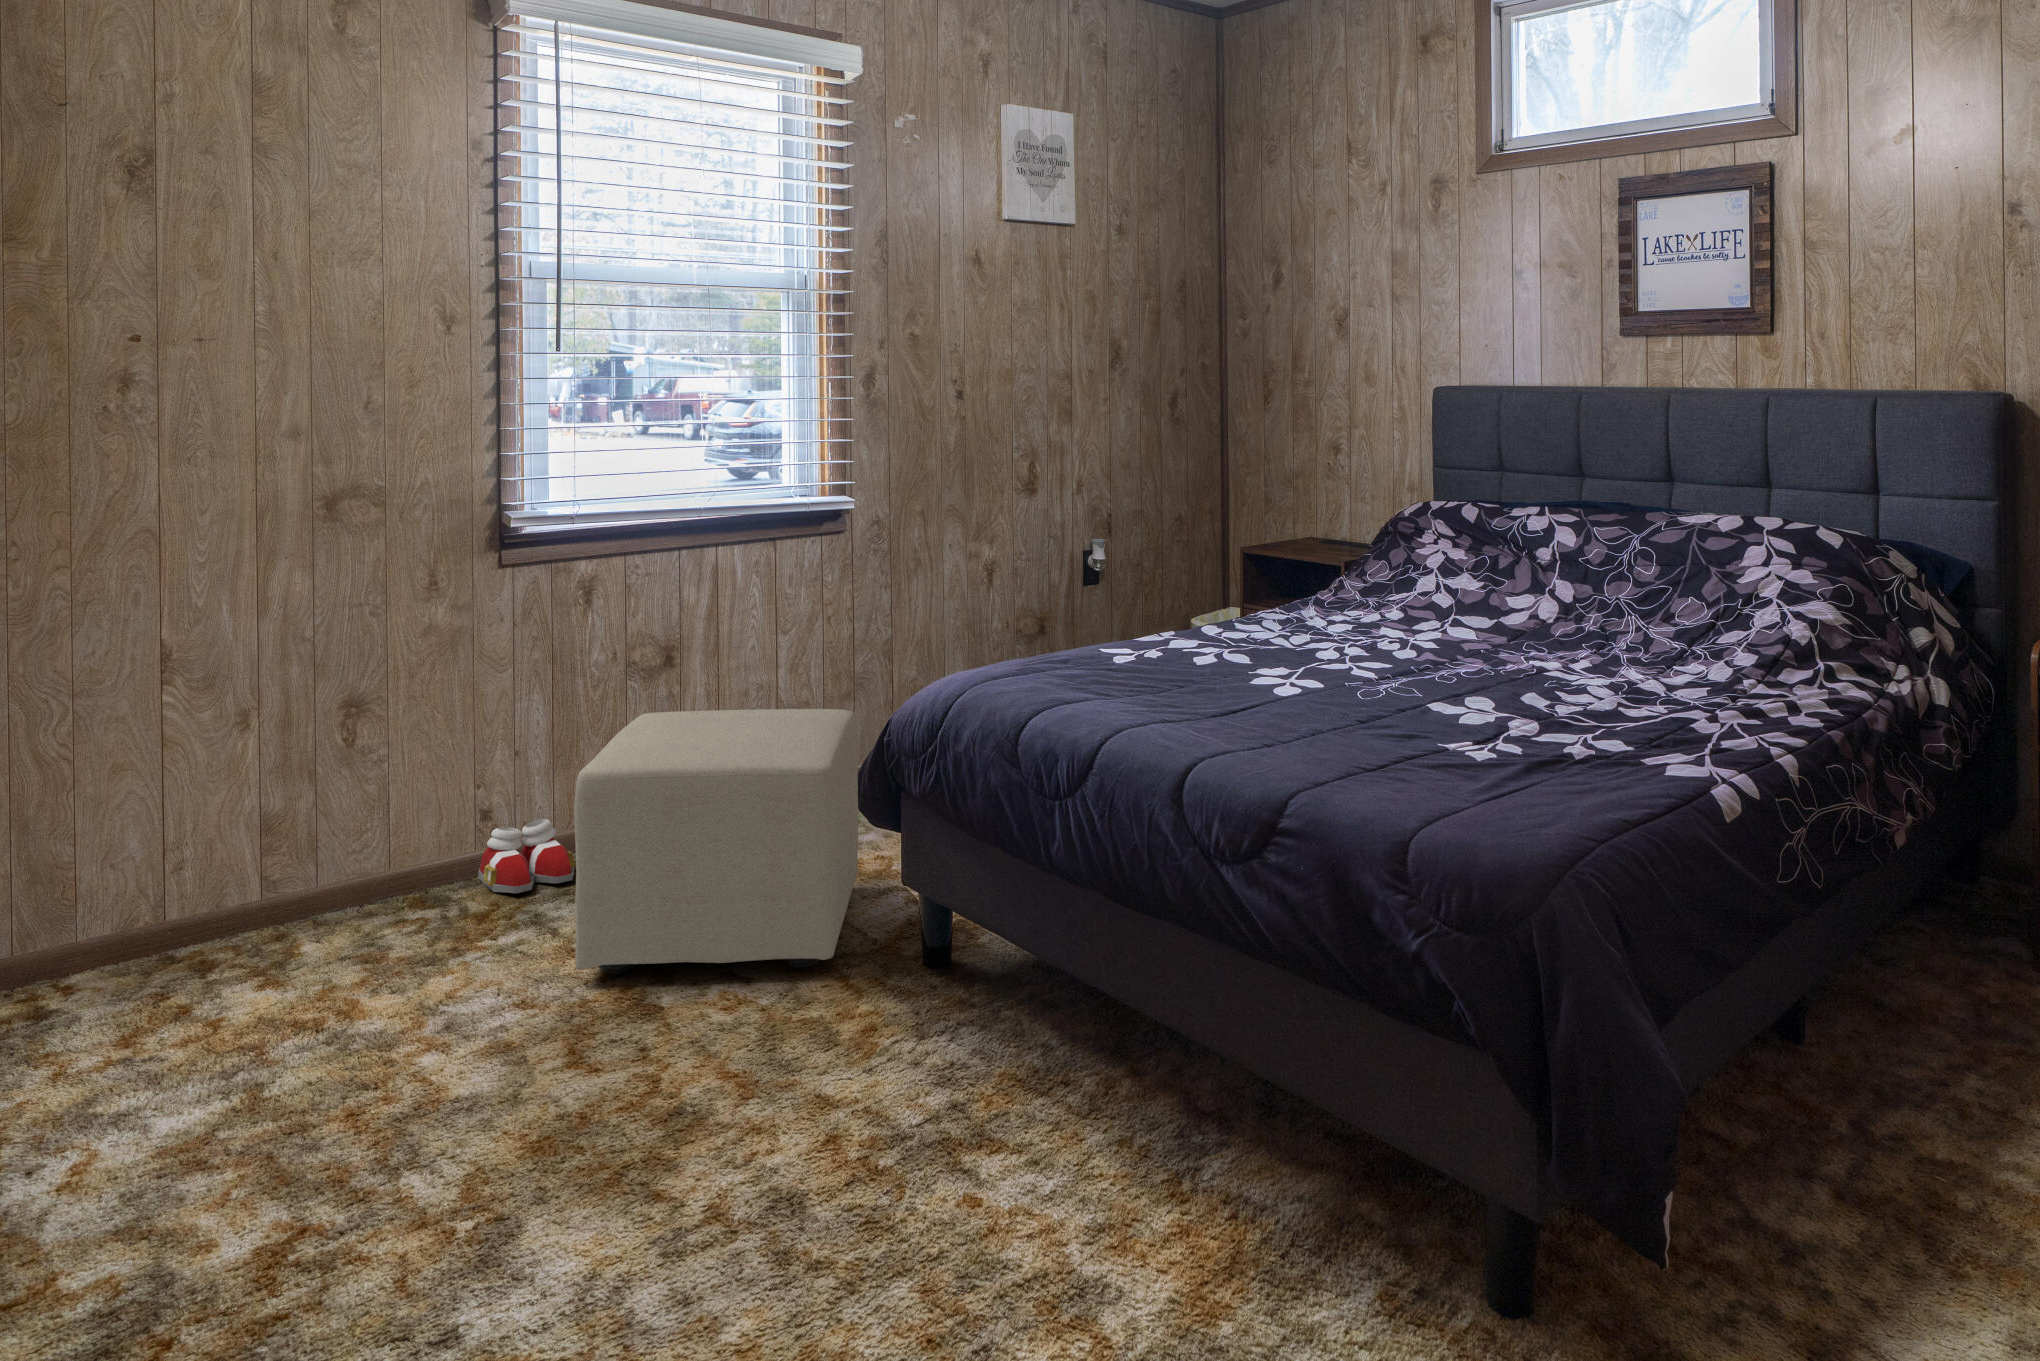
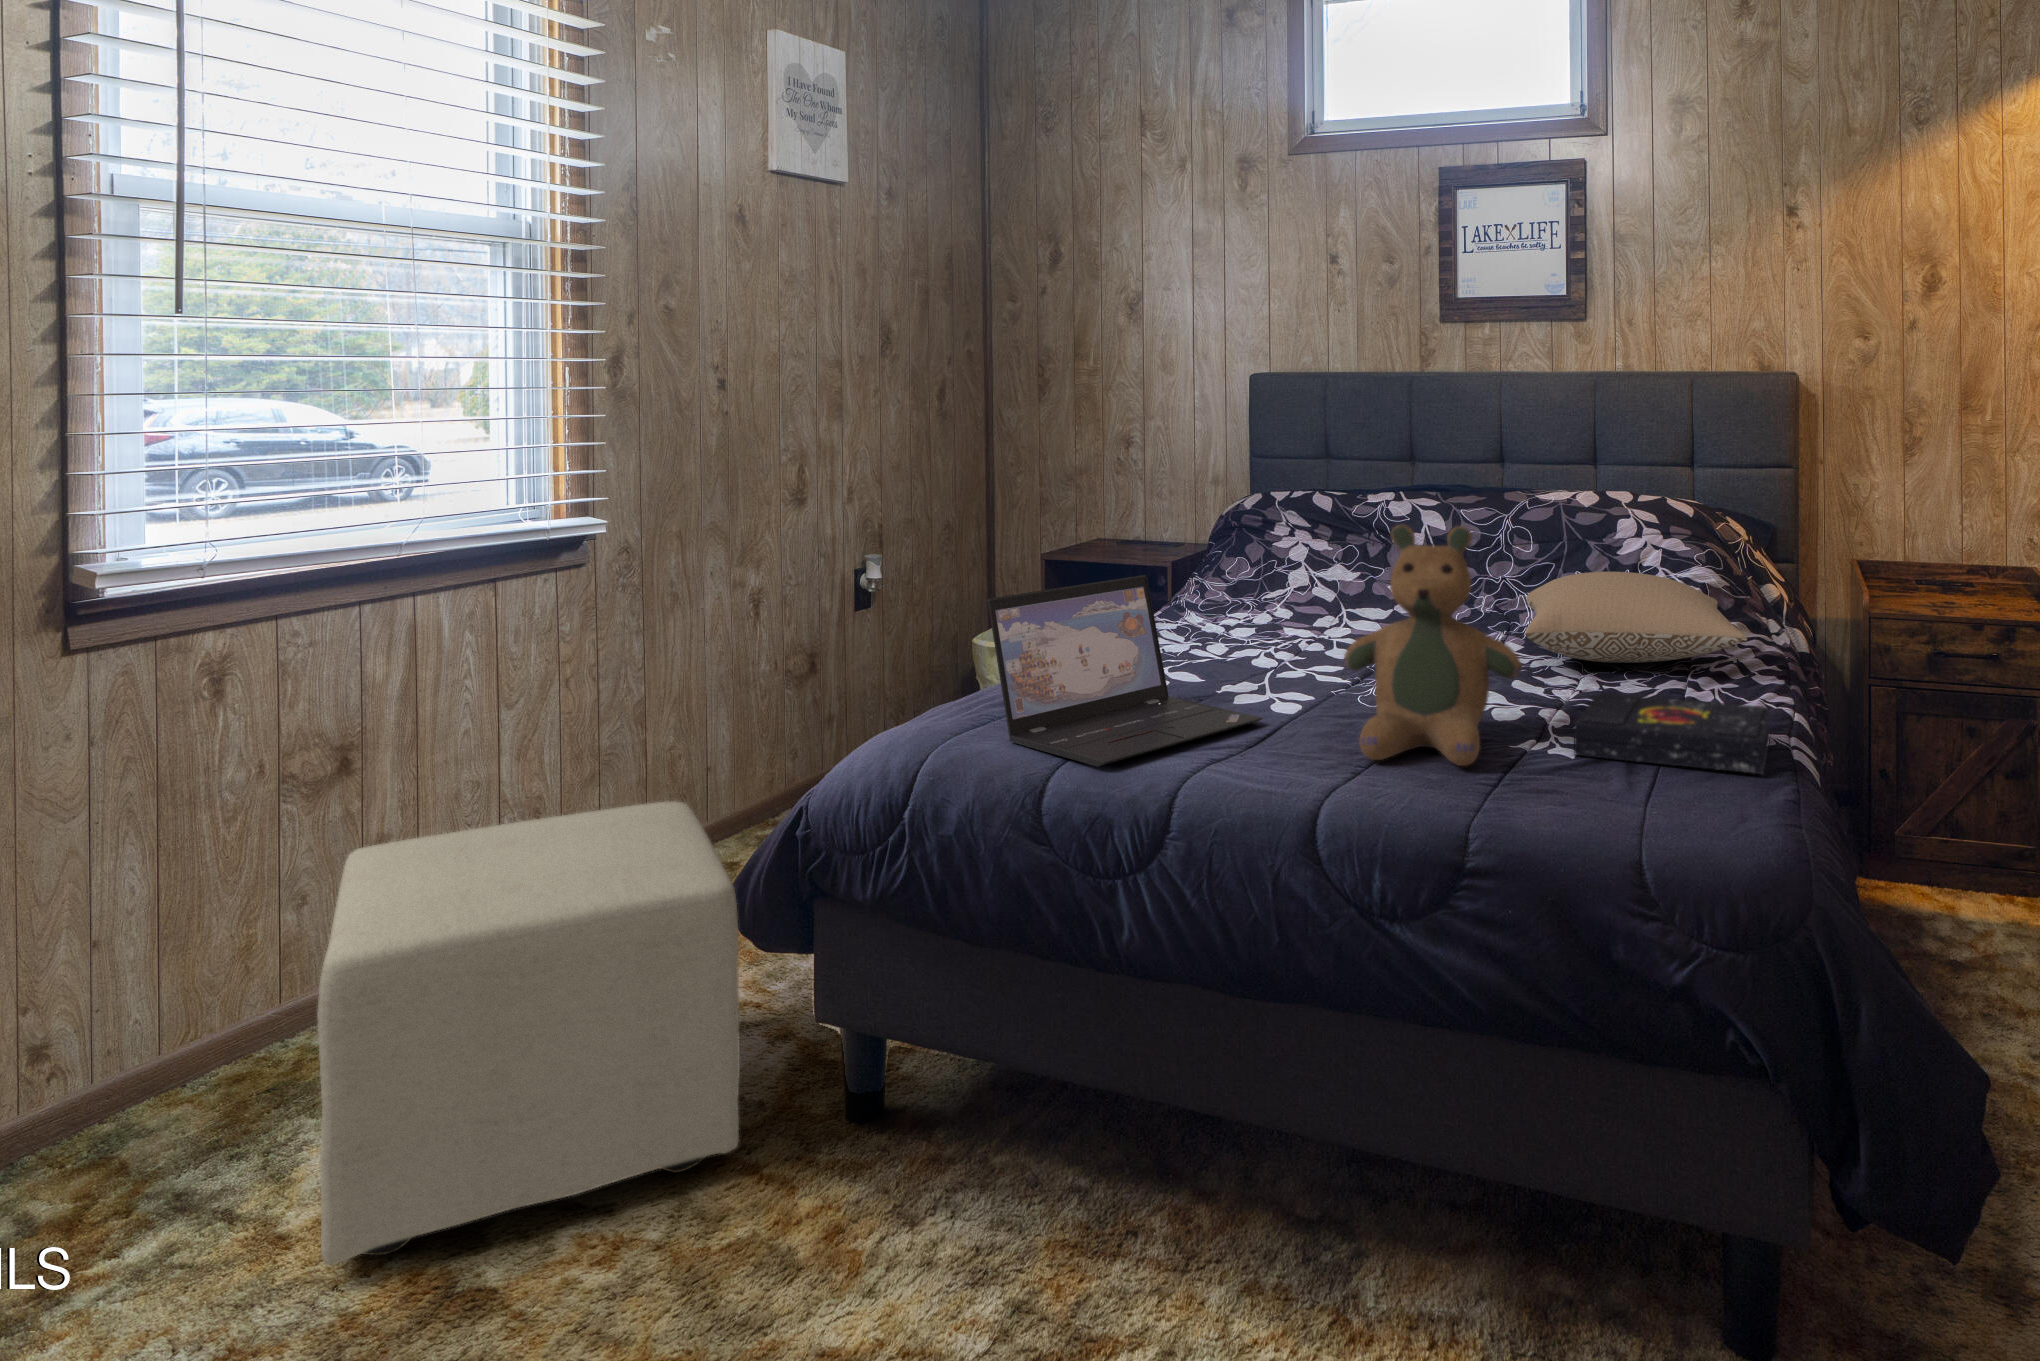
teddy bear: none [1275,531,1438,746] -> present [1344,525,1522,766]
laptop: none [1024,564,1240,710] -> present [988,575,1263,767]
pillow: none [1534,593,1797,685] -> present [1526,572,1747,663]
book: none [1472,702,1695,788] -> present [1574,693,1770,774]
slippers: present [478,819,574,893] -> none [28,1032,218,1167]

